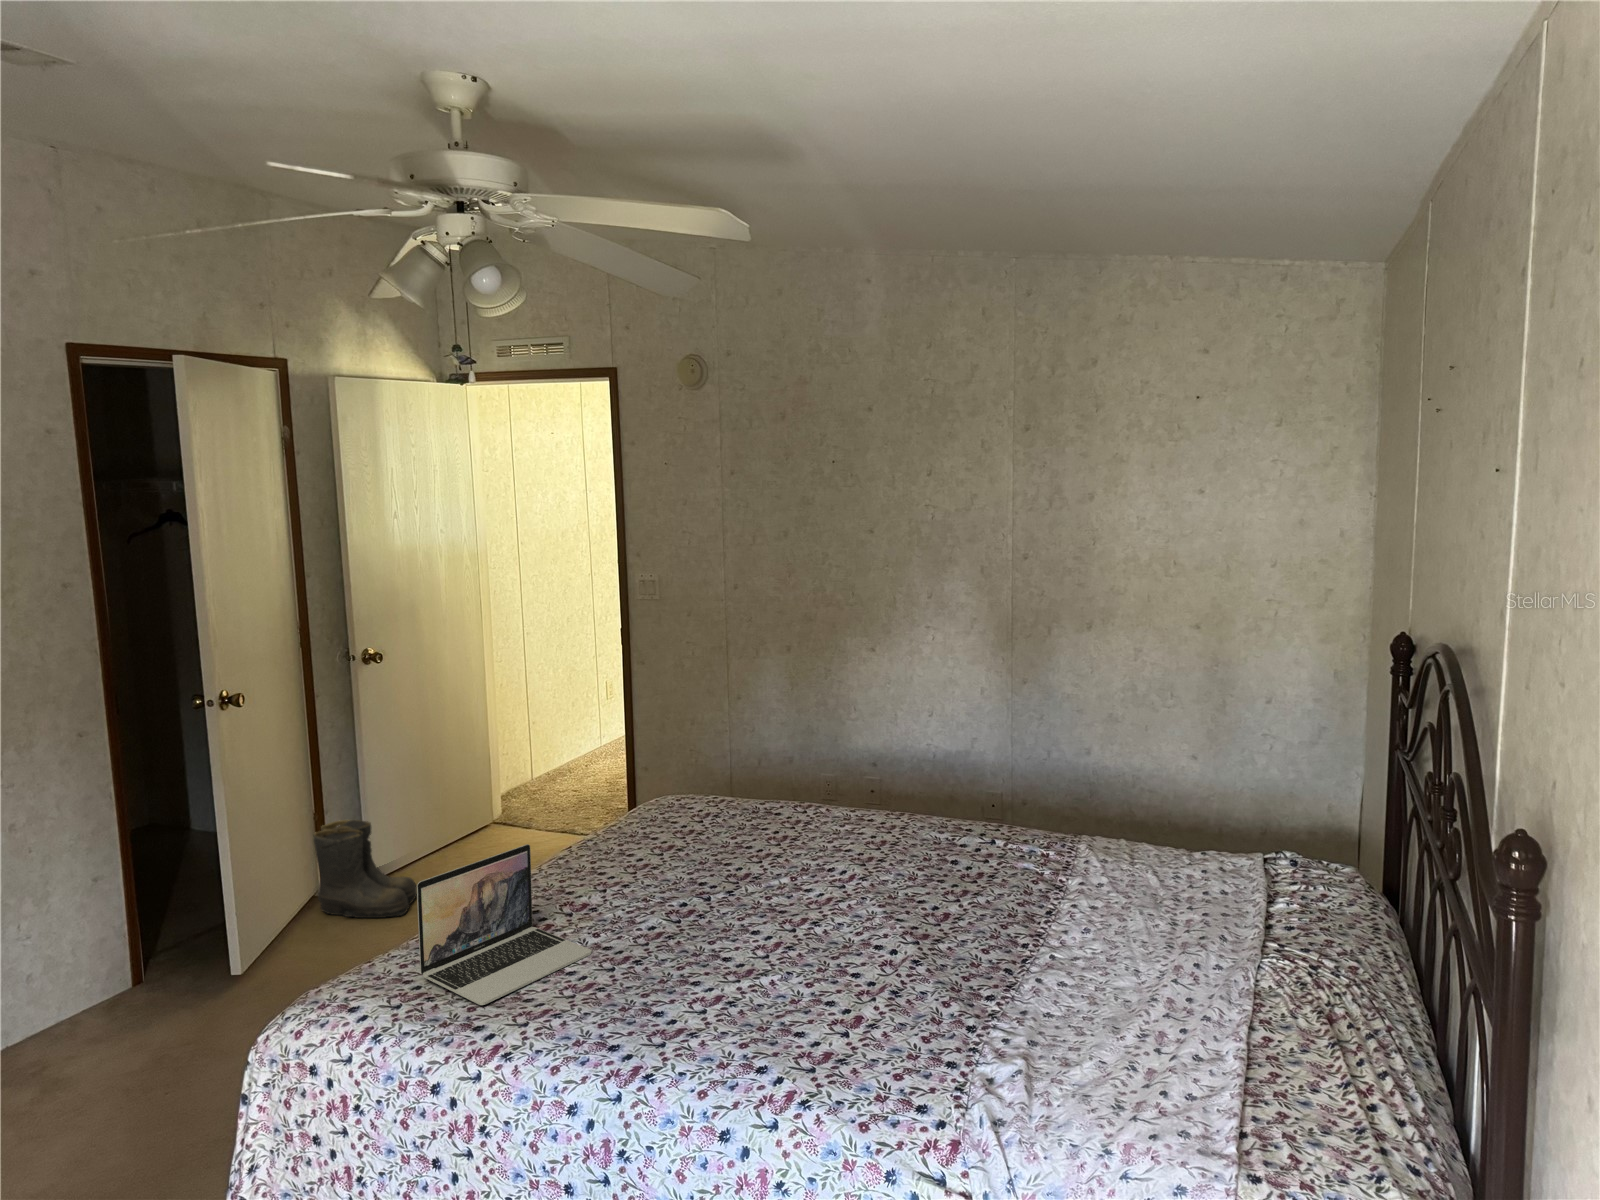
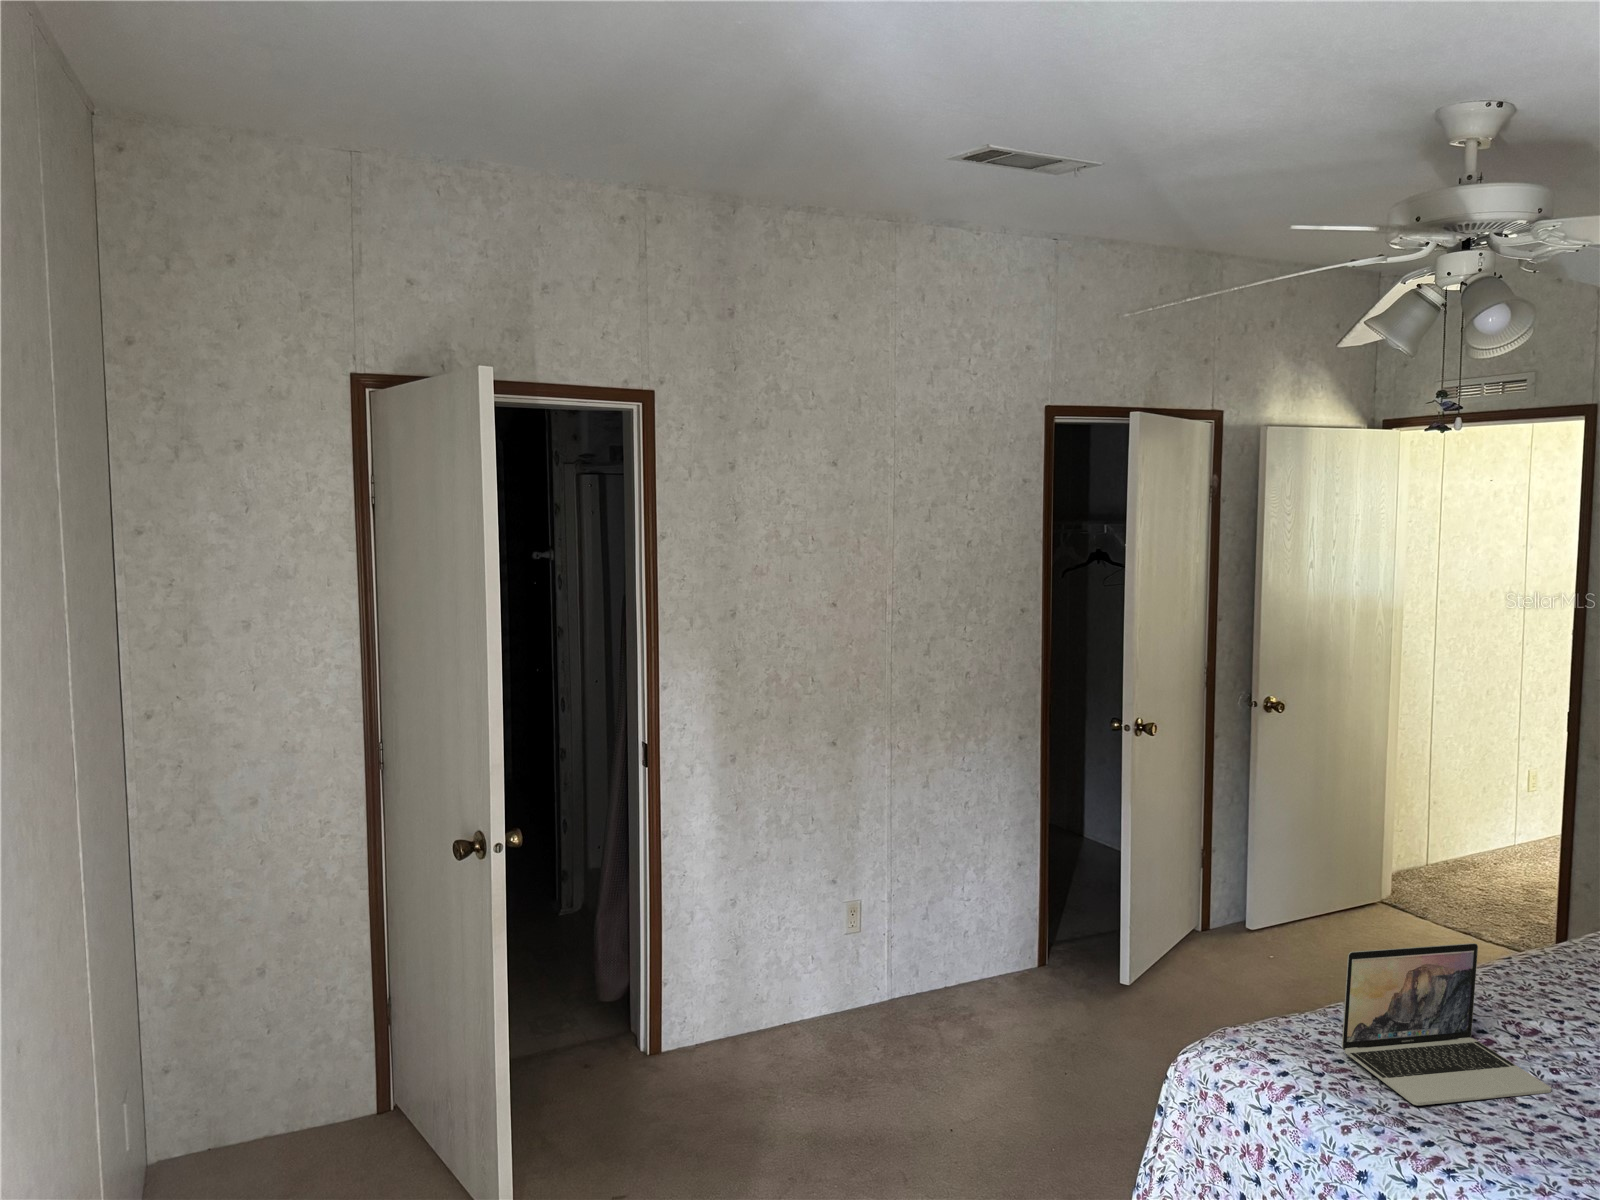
boots: present [314,820,417,918] -> none [1197,864,1300,979]

